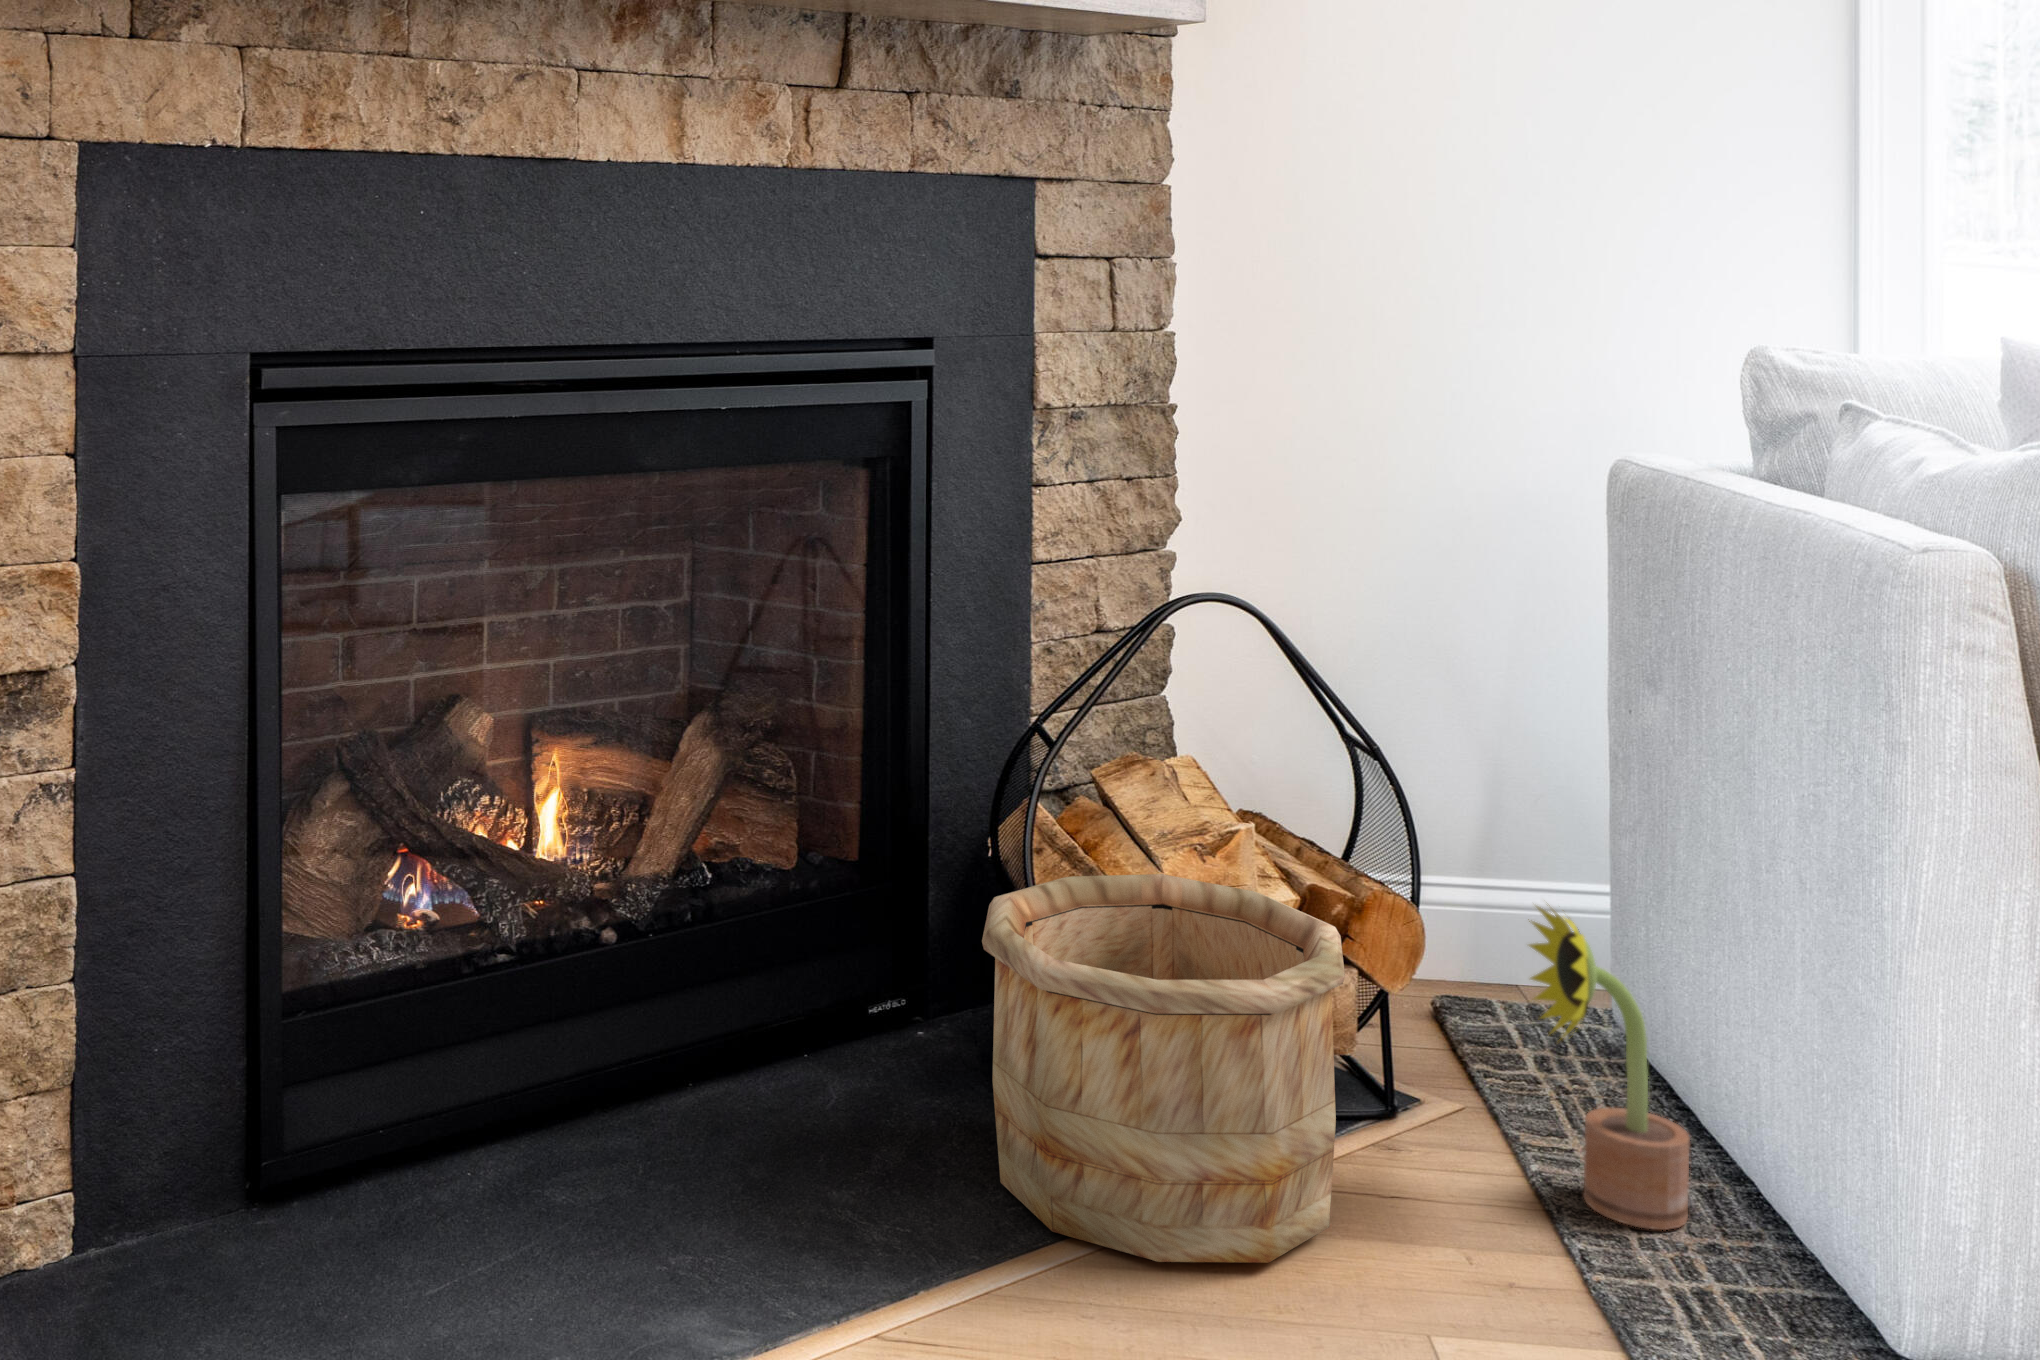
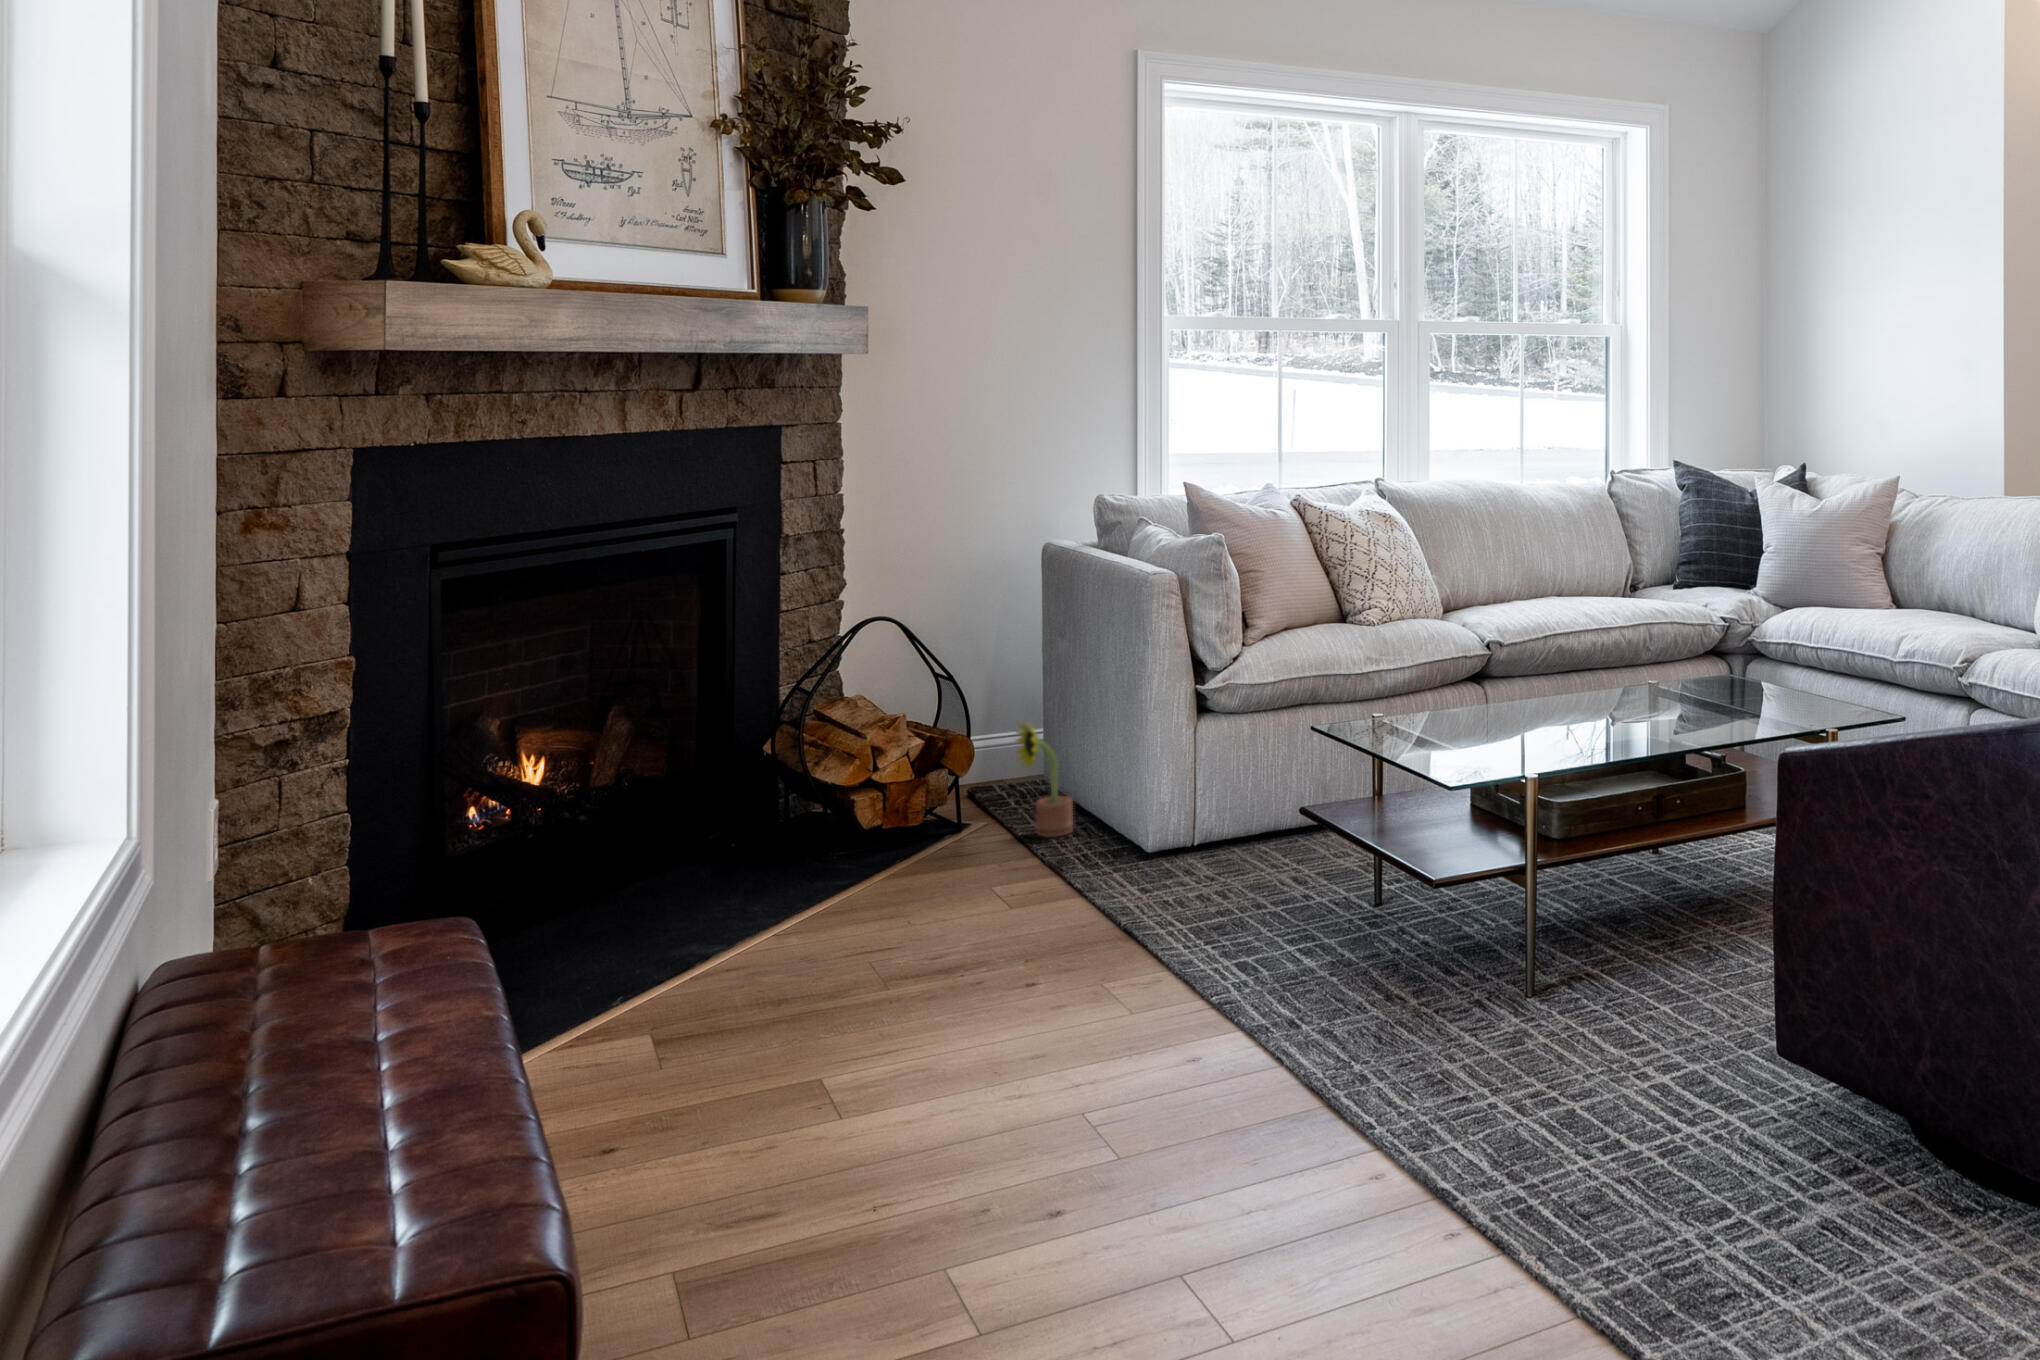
wooden bucket: present [982,874,1345,1263] -> none [792,738,950,889]

